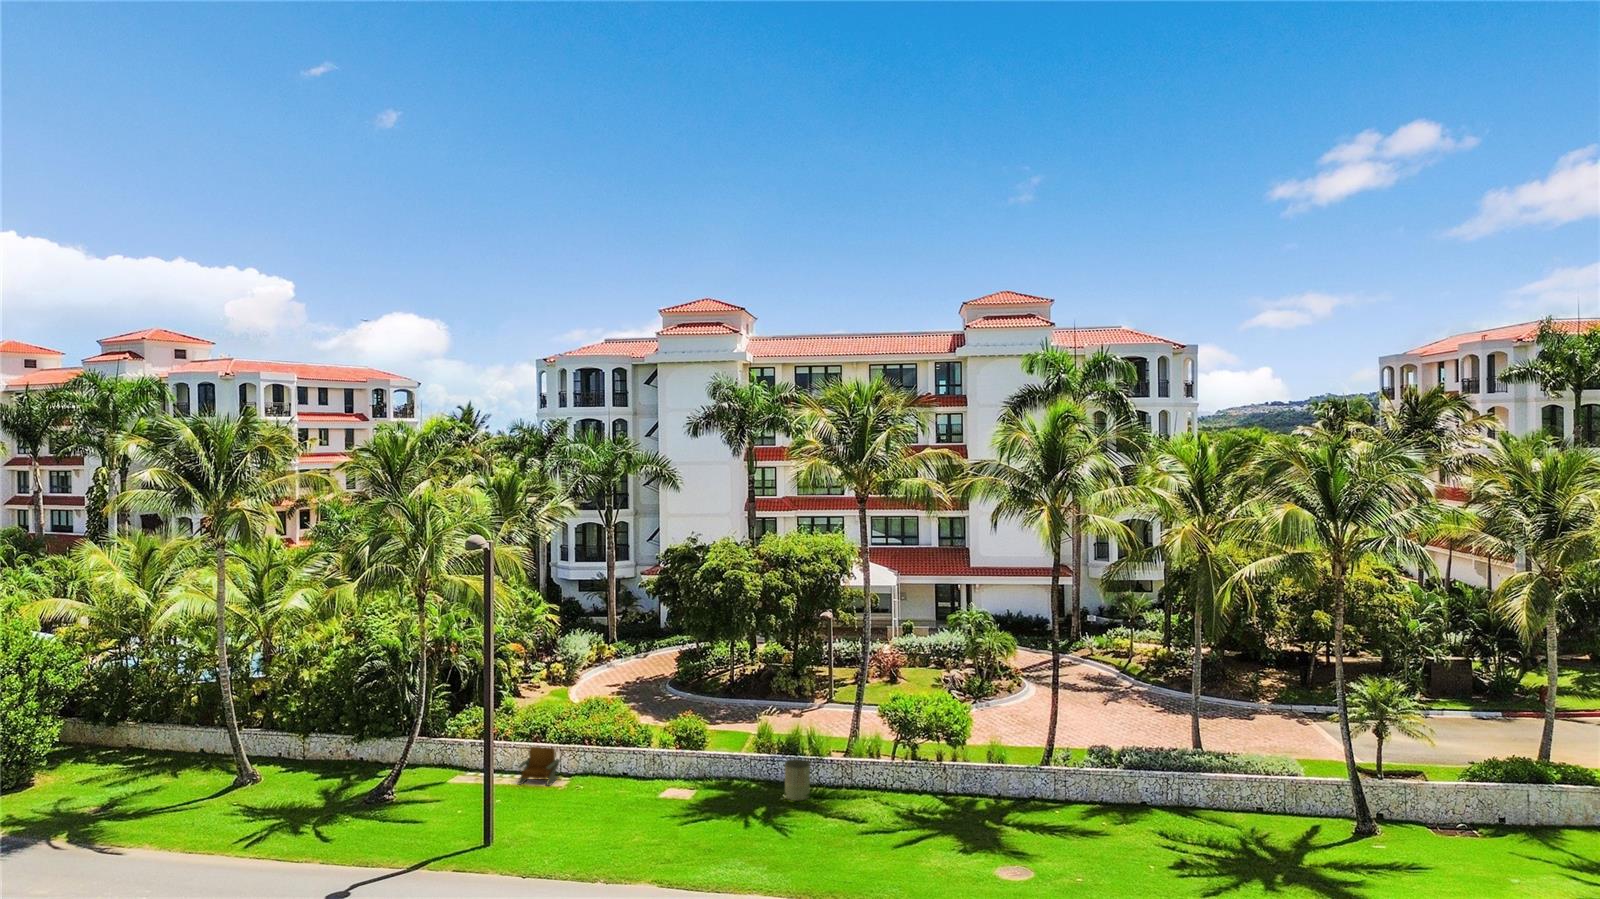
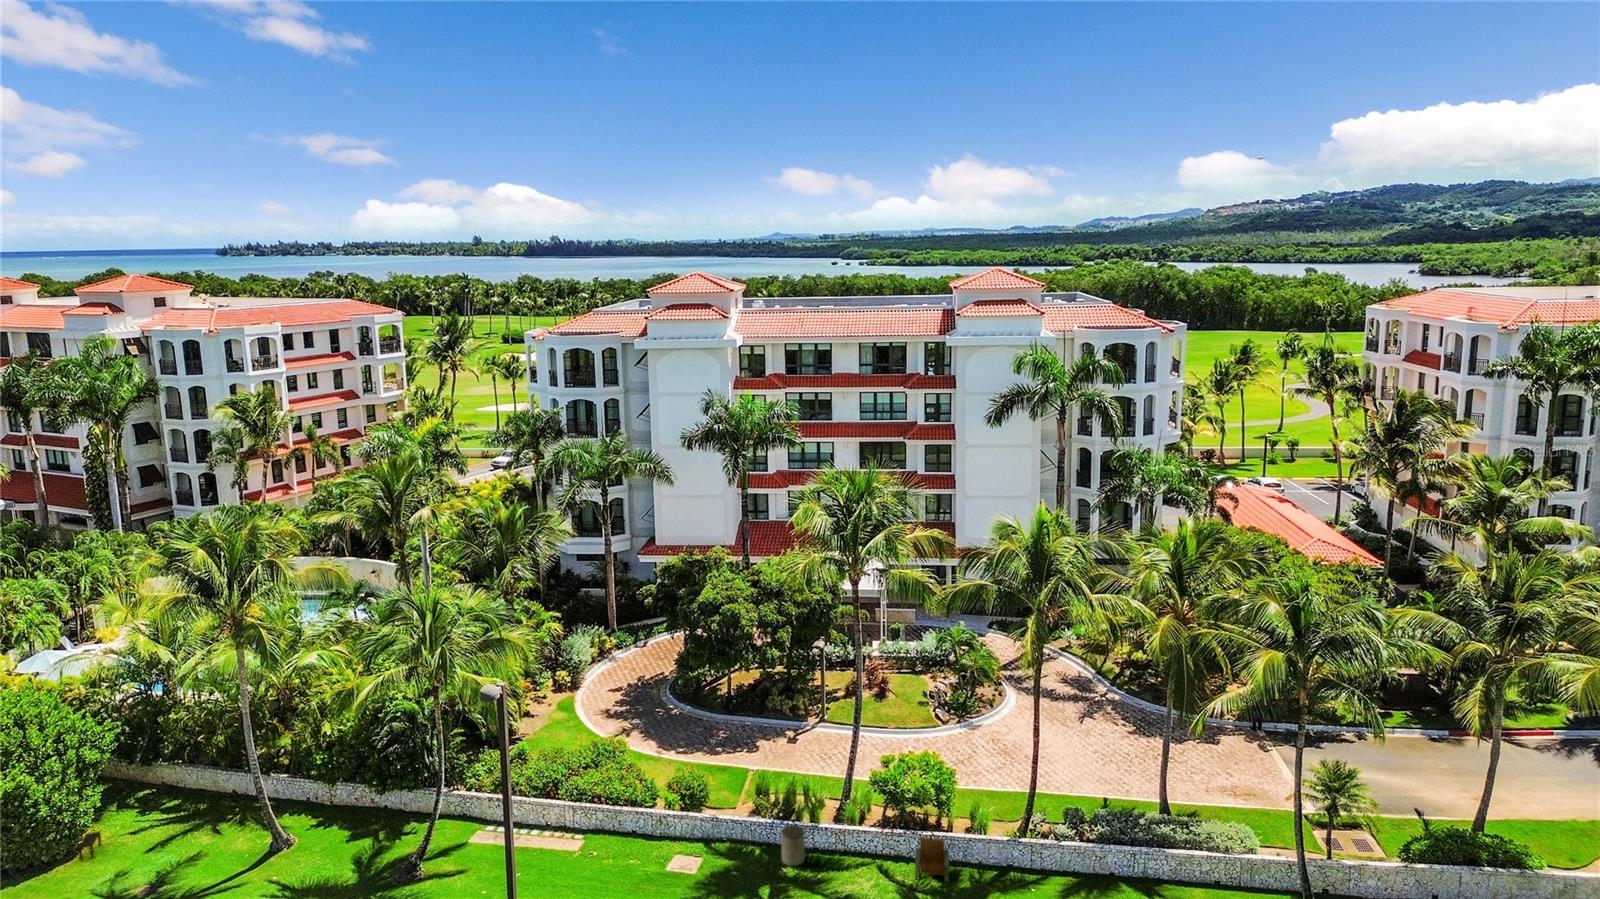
lounge chair: present [518,747,560,786] -> present [915,838,949,882]
bench: none [26,766,54,793] -> present [78,831,101,861]

